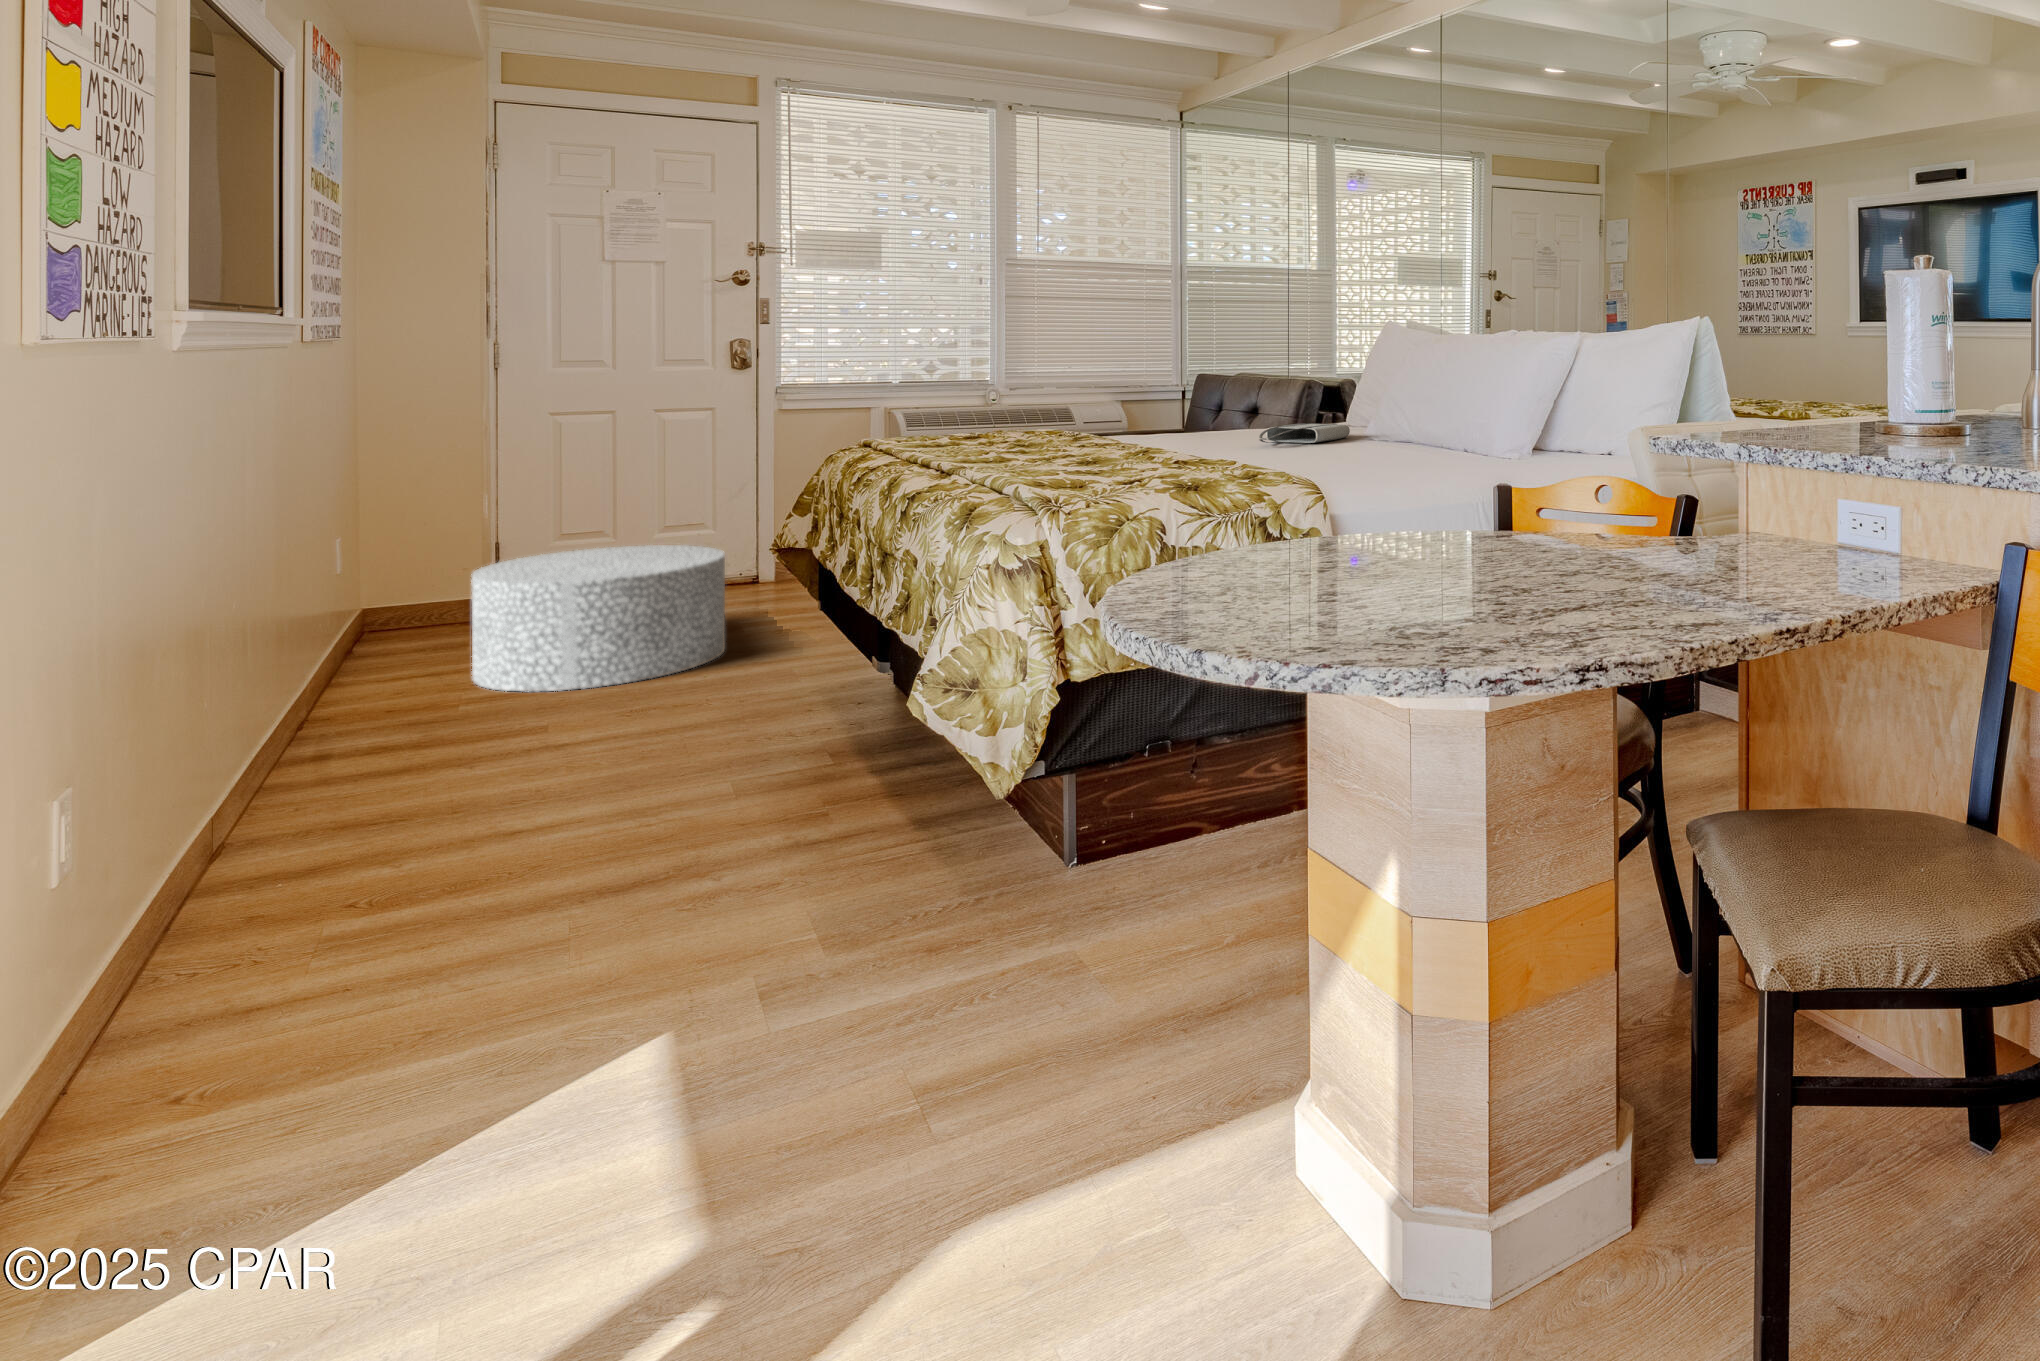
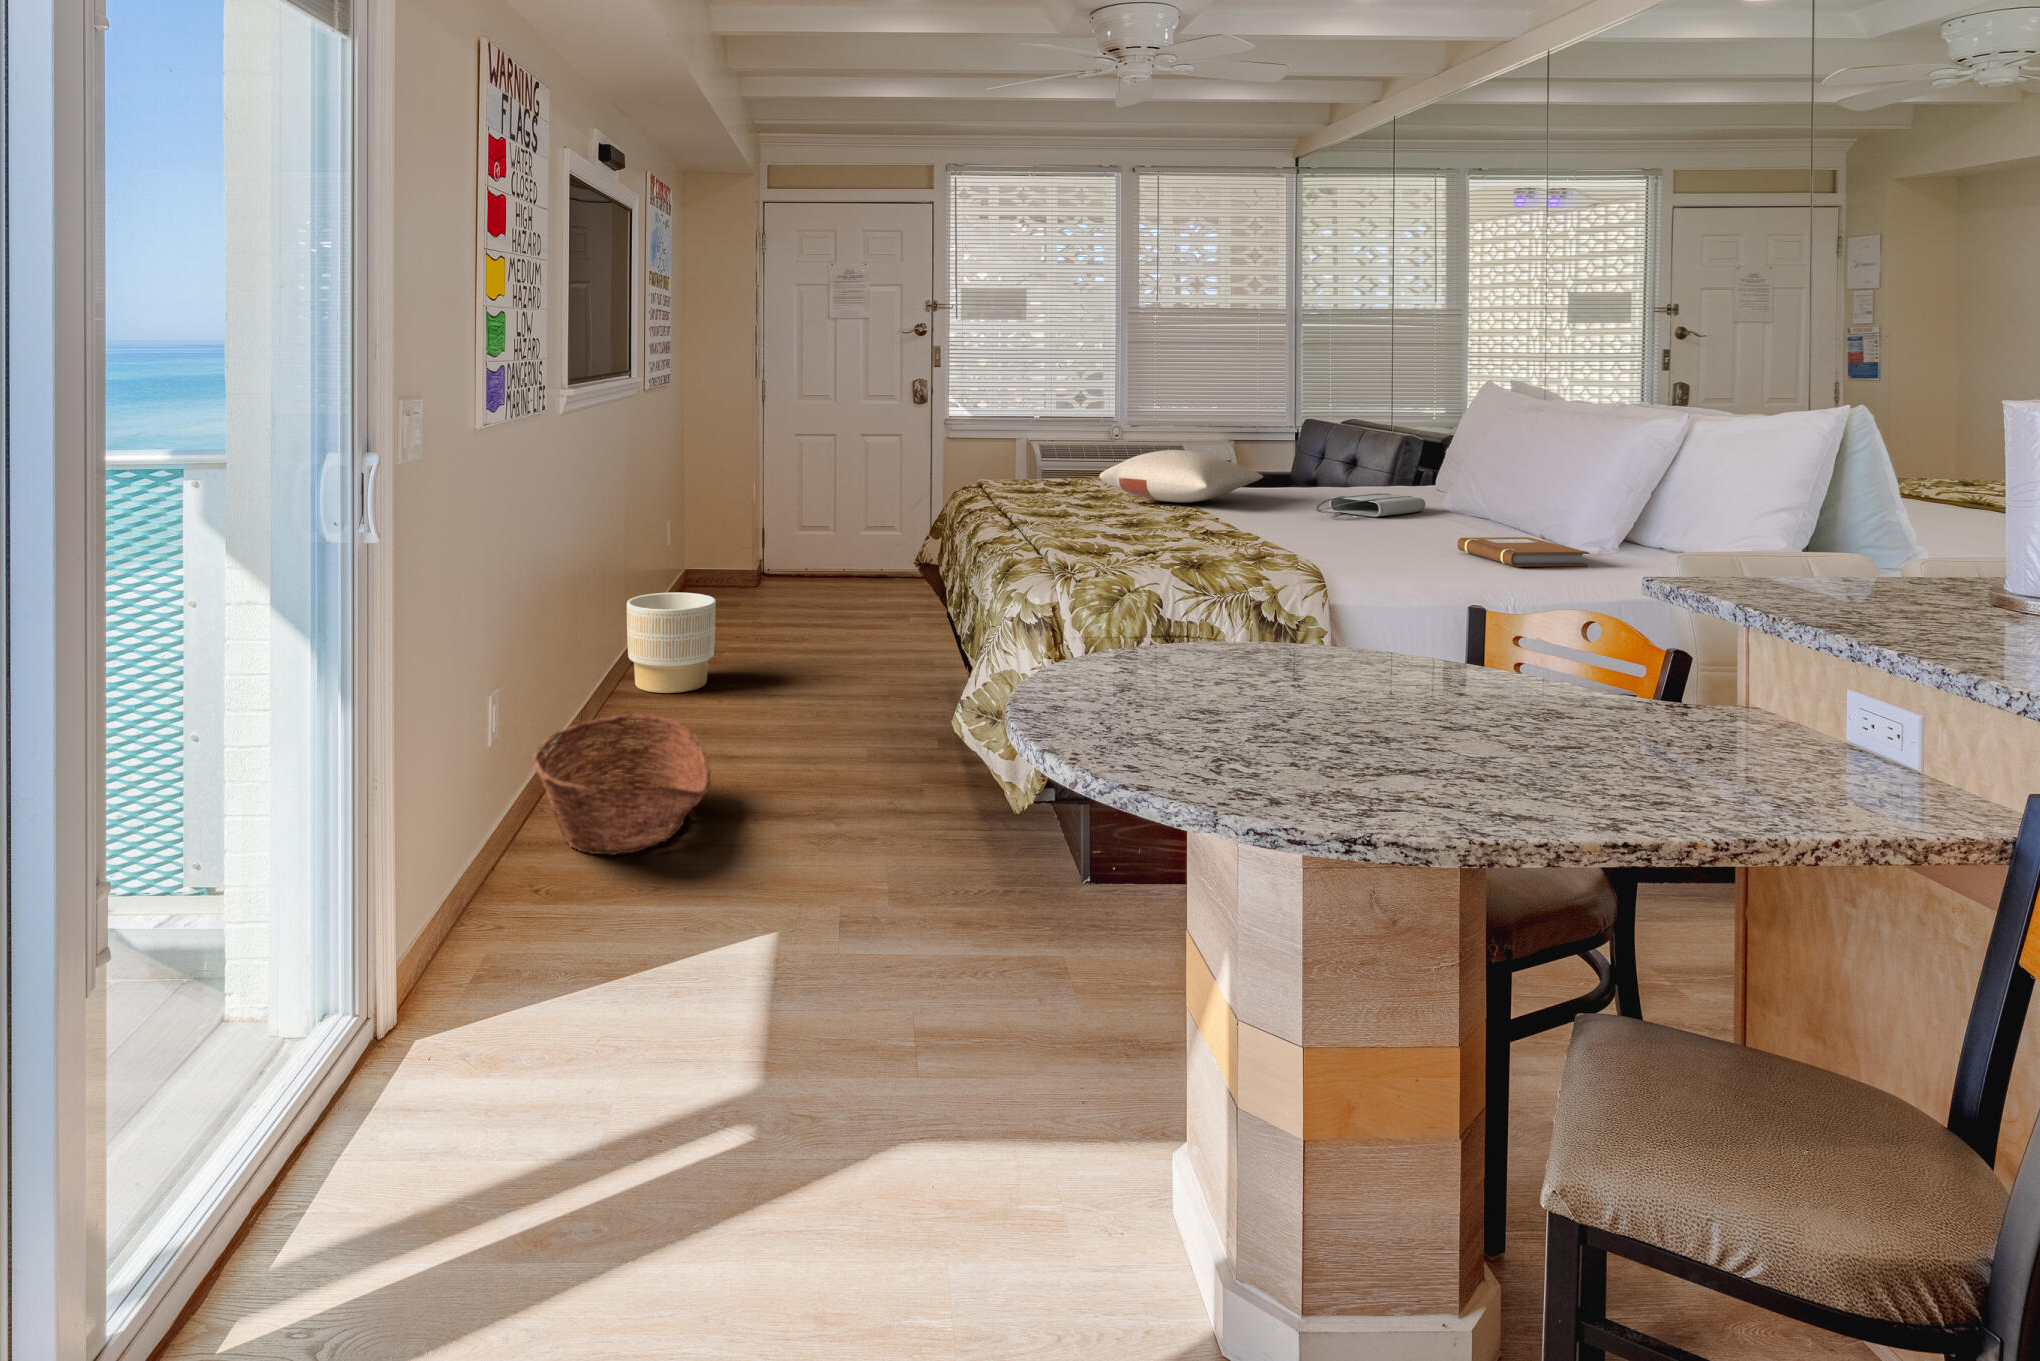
pillow: none [1022,390,1192,444] -> present [1100,450,1263,502]
notebook: none [1415,445,1527,468] -> present [1457,537,1588,567]
ottoman: present [472,545,725,692] -> none [723,555,884,666]
planter: none [306,609,471,754] -> present [627,593,716,693]
basket: none [154,777,517,1007] -> present [533,714,712,855]

